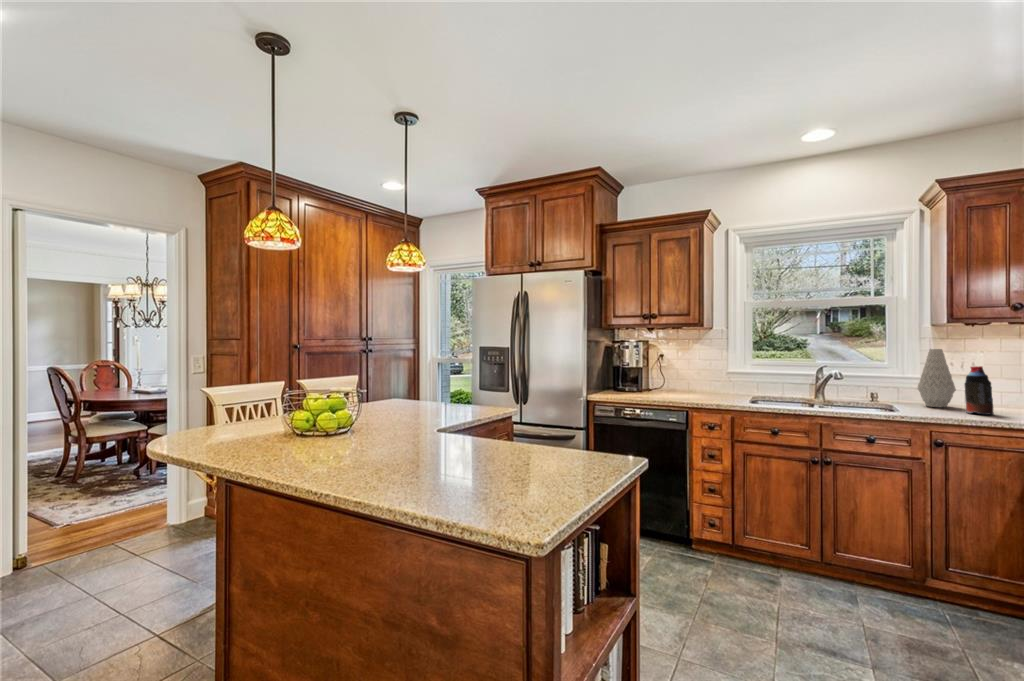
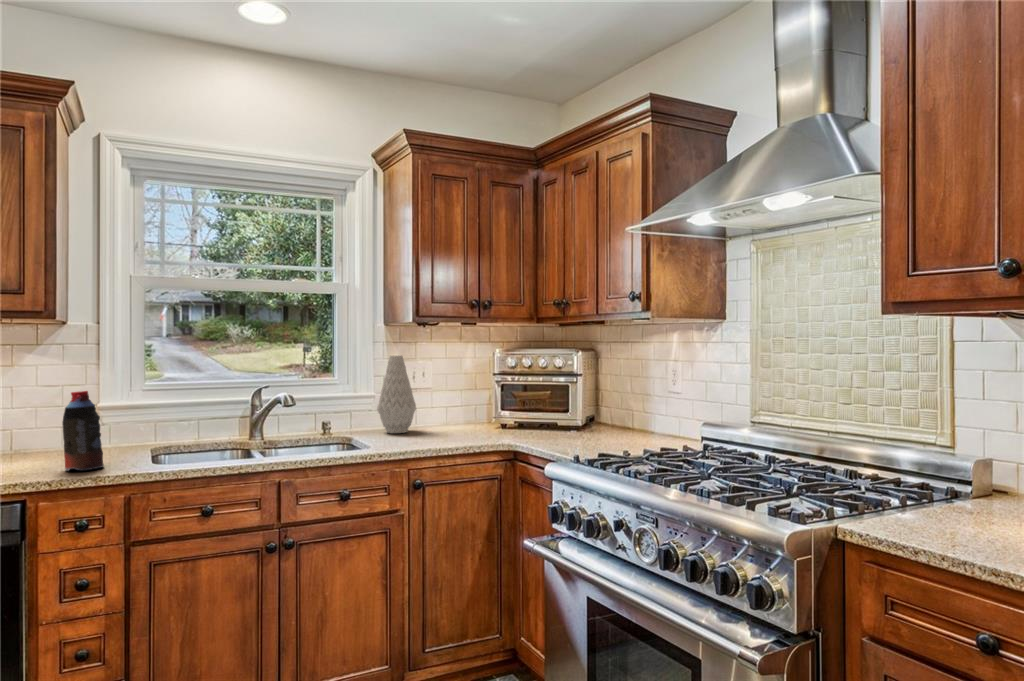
bottle: present [965,366,994,414] -> present [62,391,104,471]

